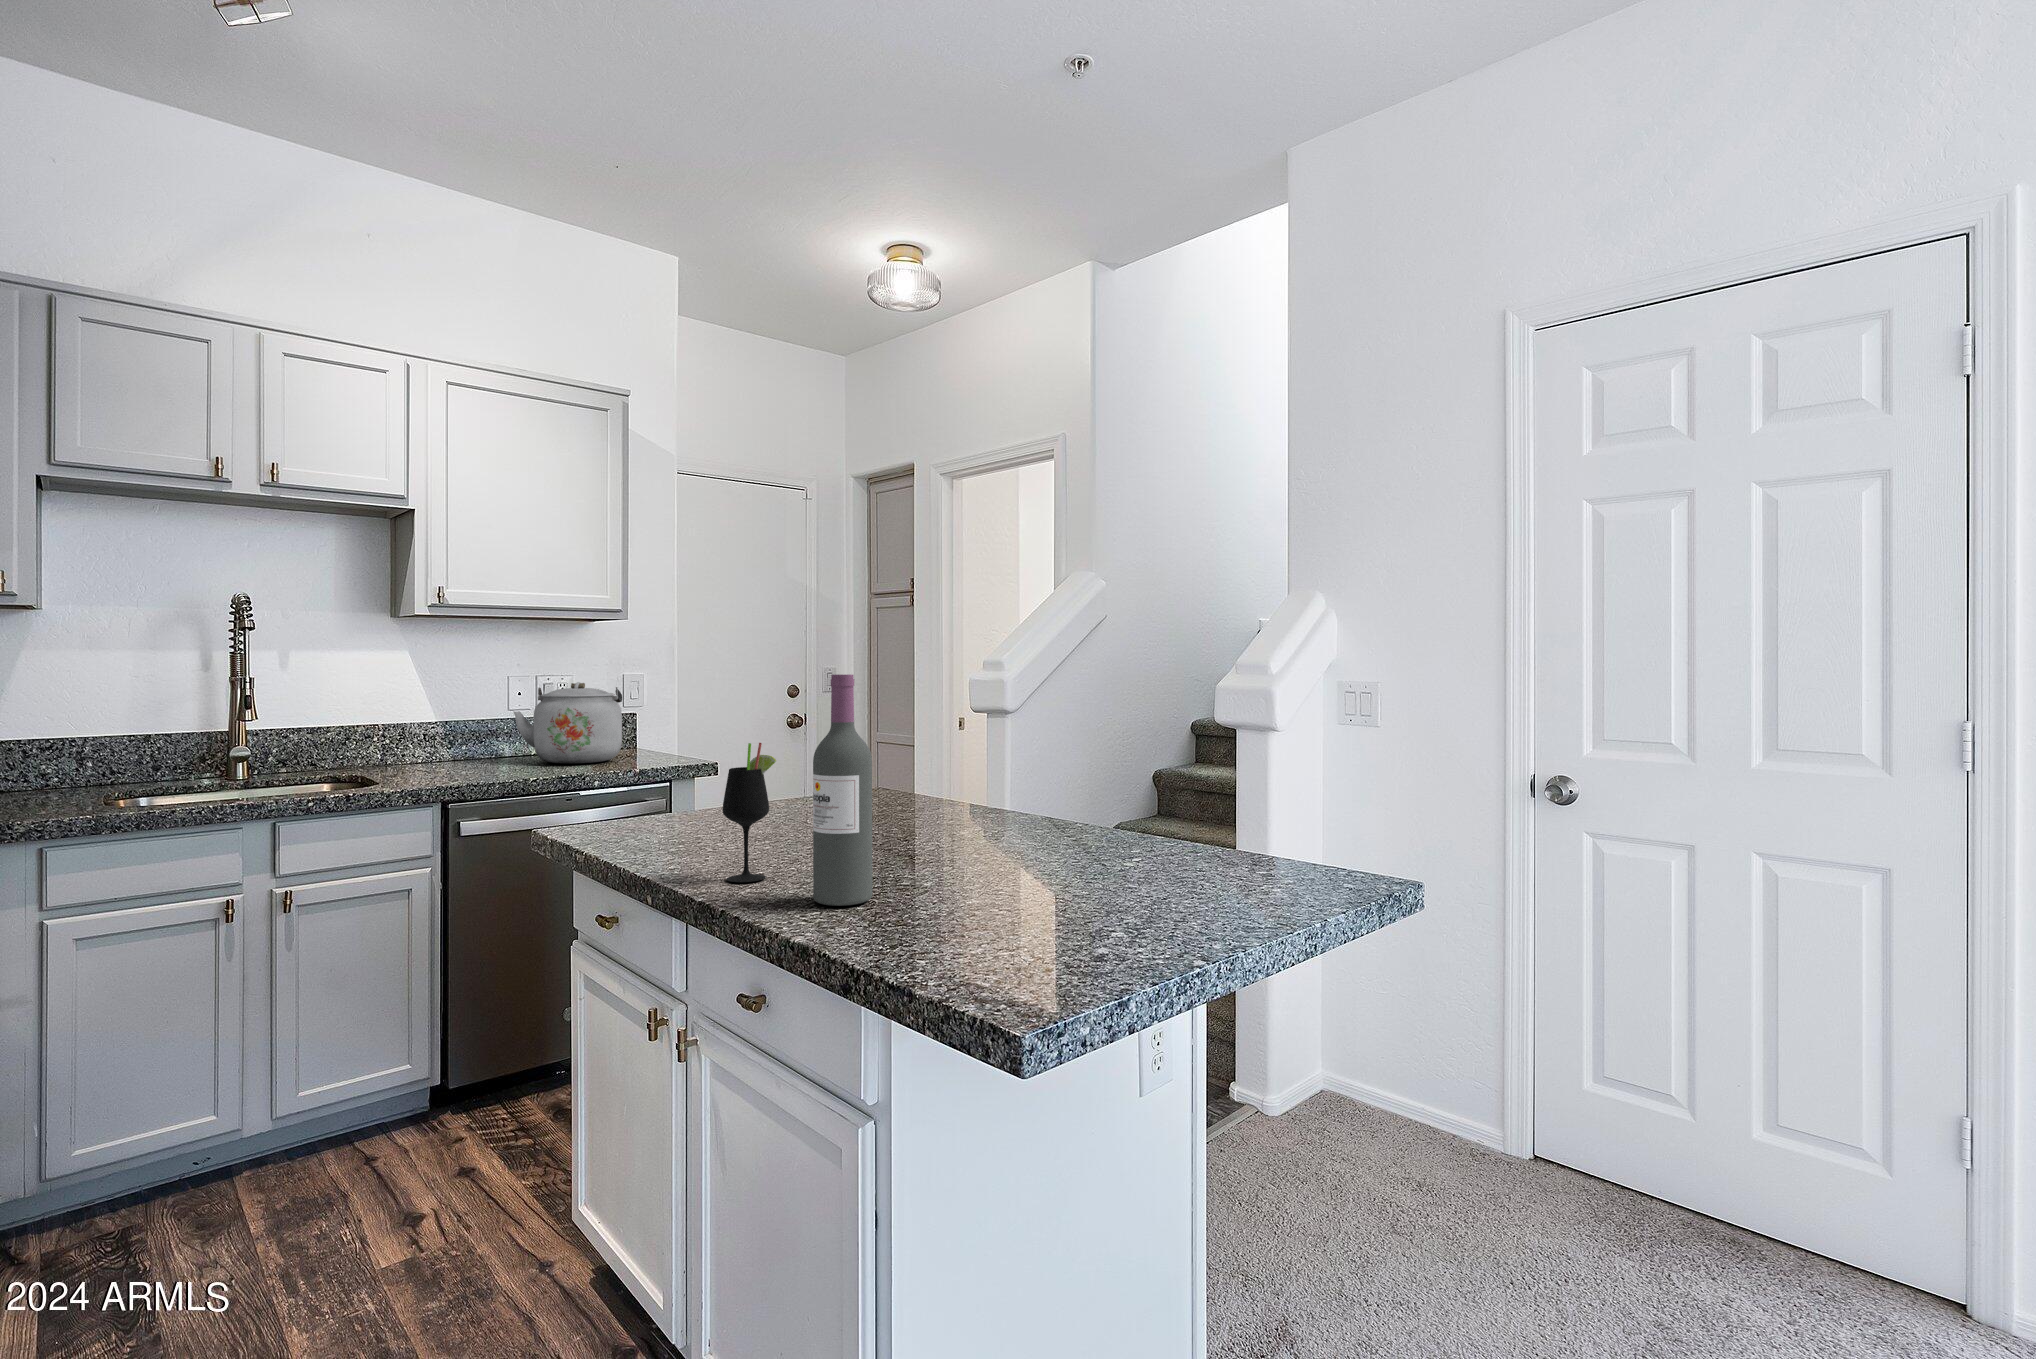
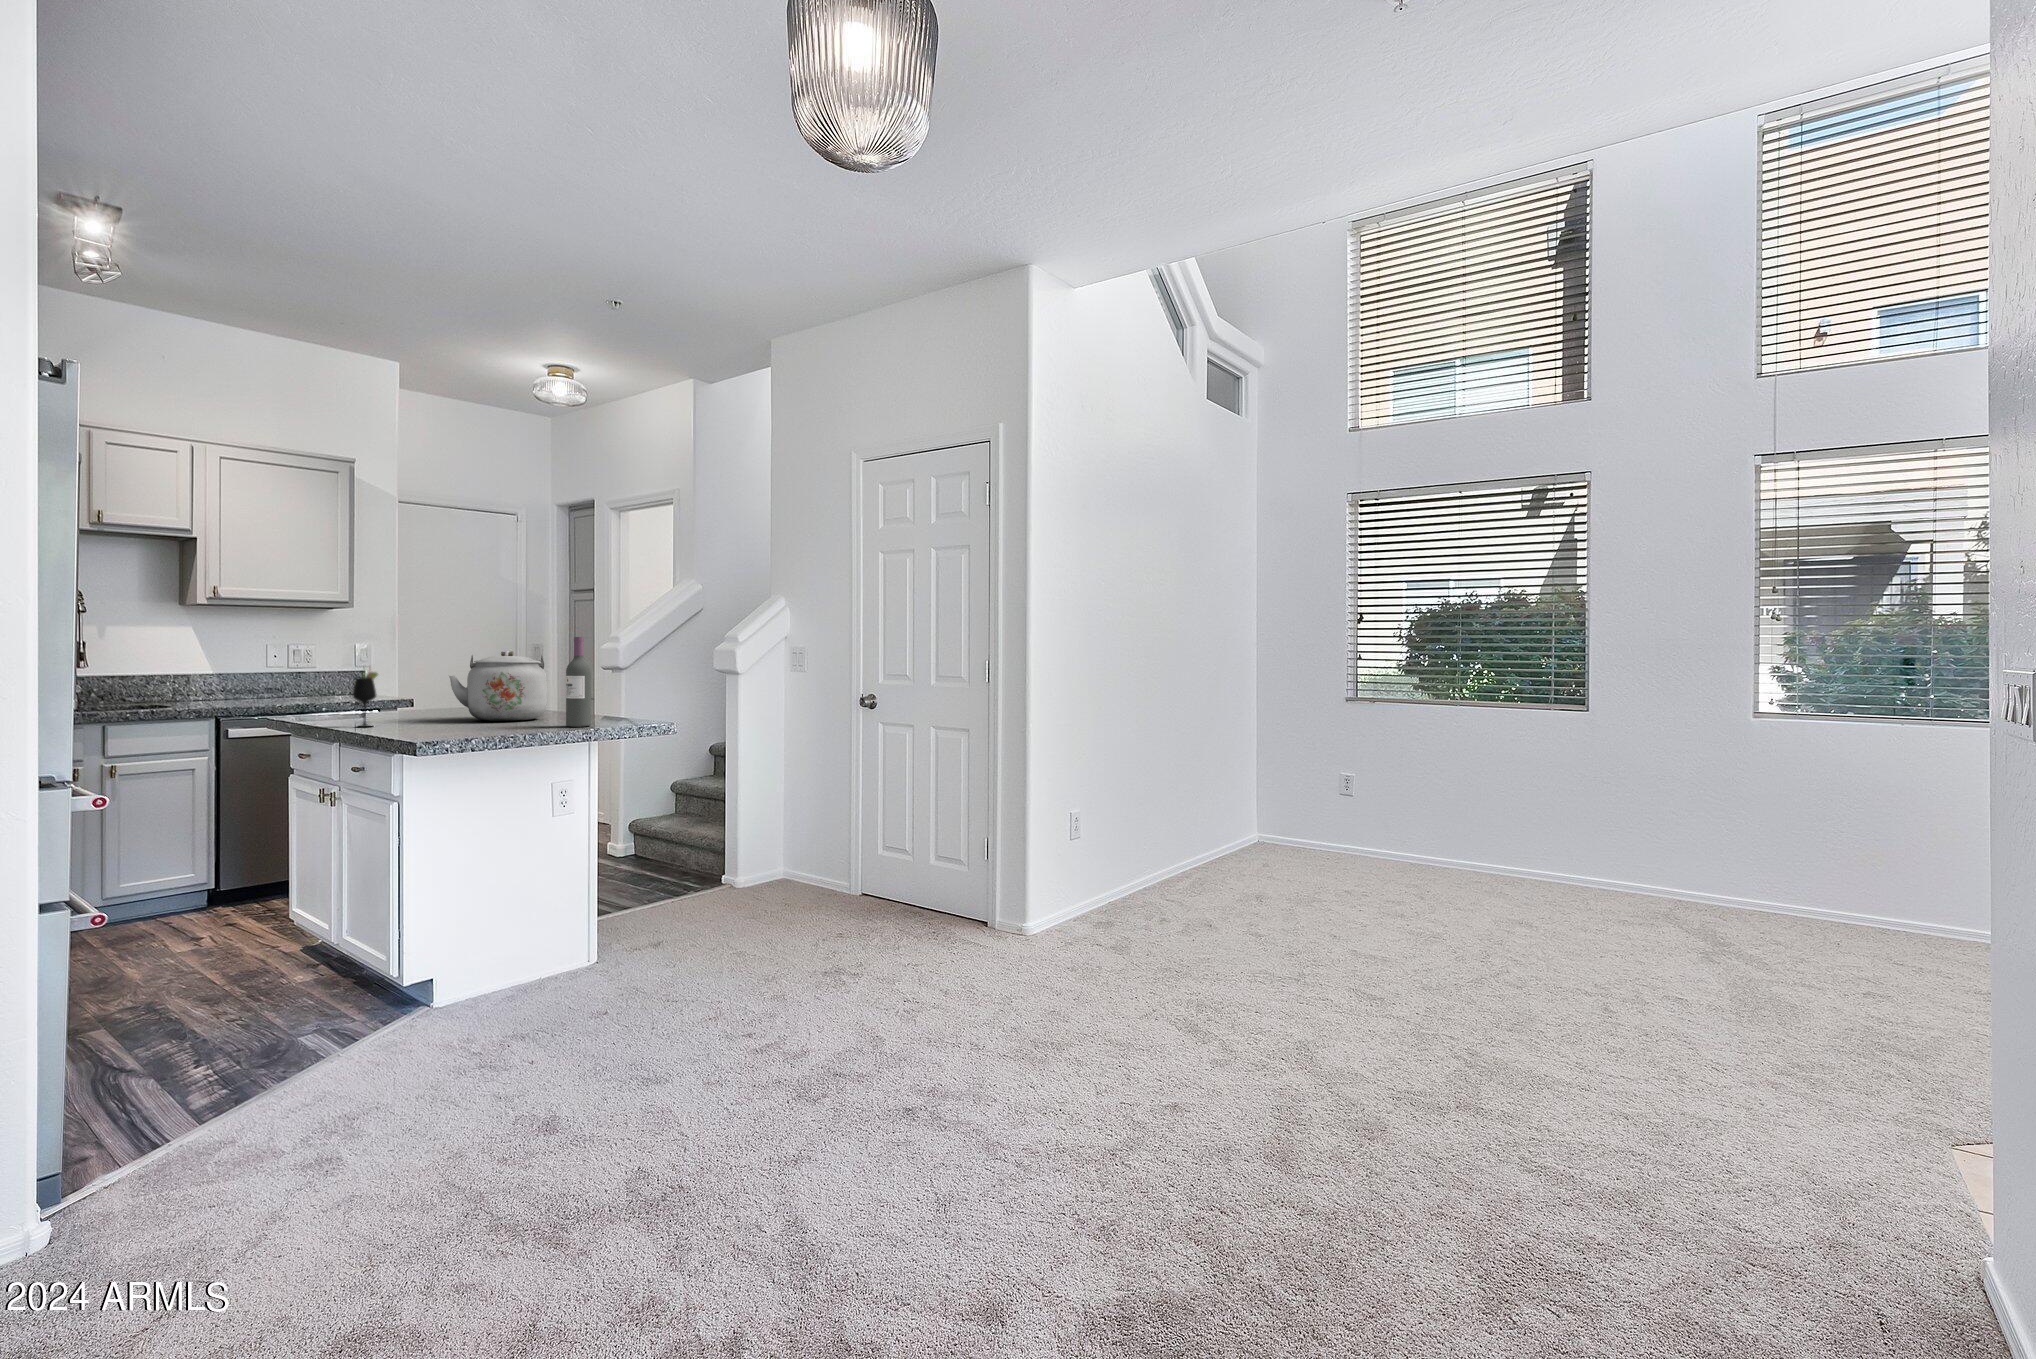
wine bottle: present [813,674,872,906] -> present [566,637,591,727]
kettle: present [513,682,622,763] -> present [449,651,547,721]

